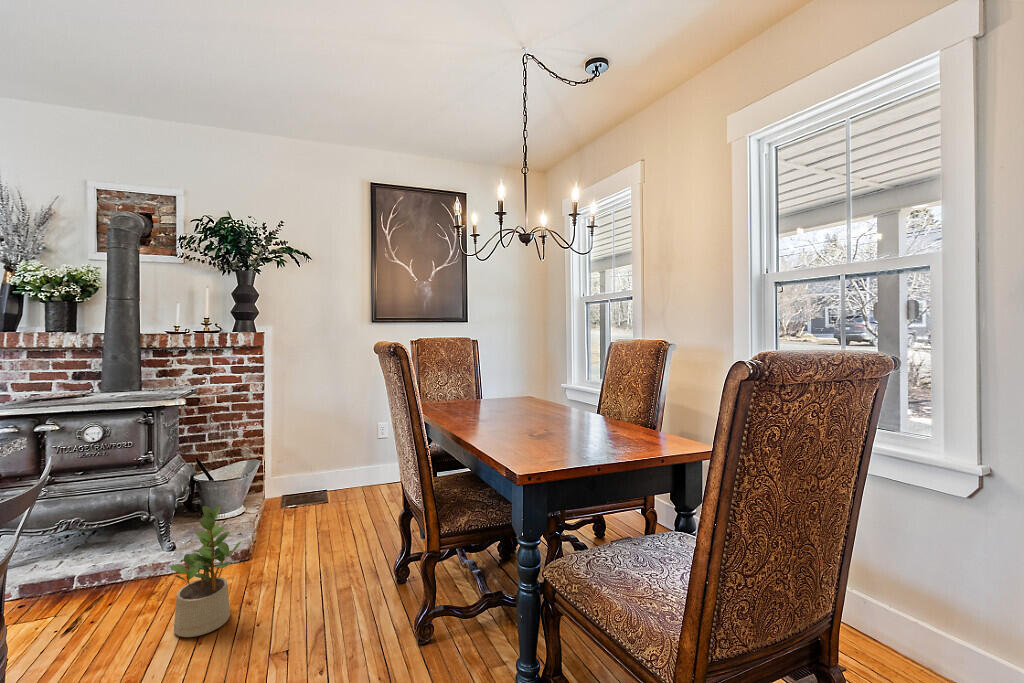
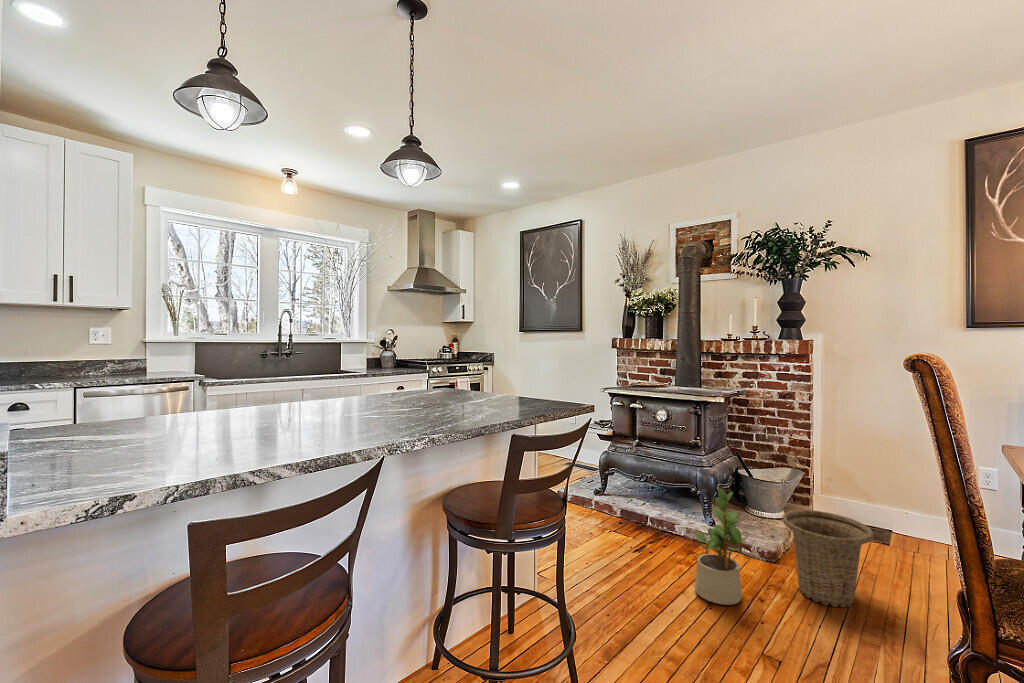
basket: none [262,492,337,578] -> present [783,510,874,607]

